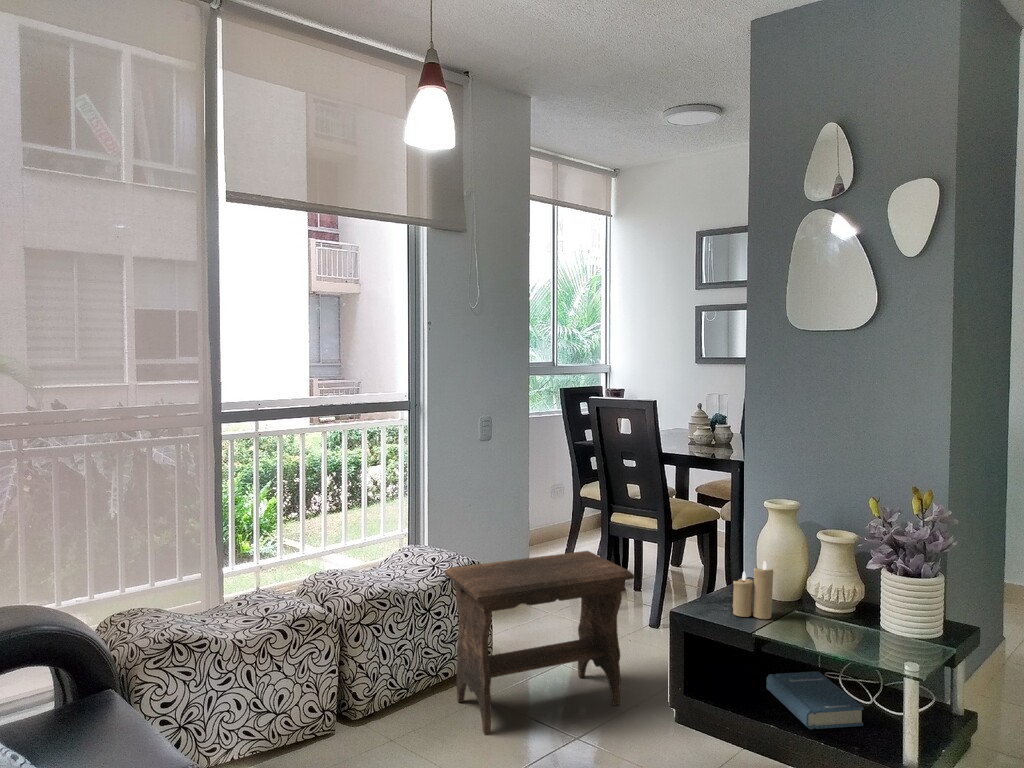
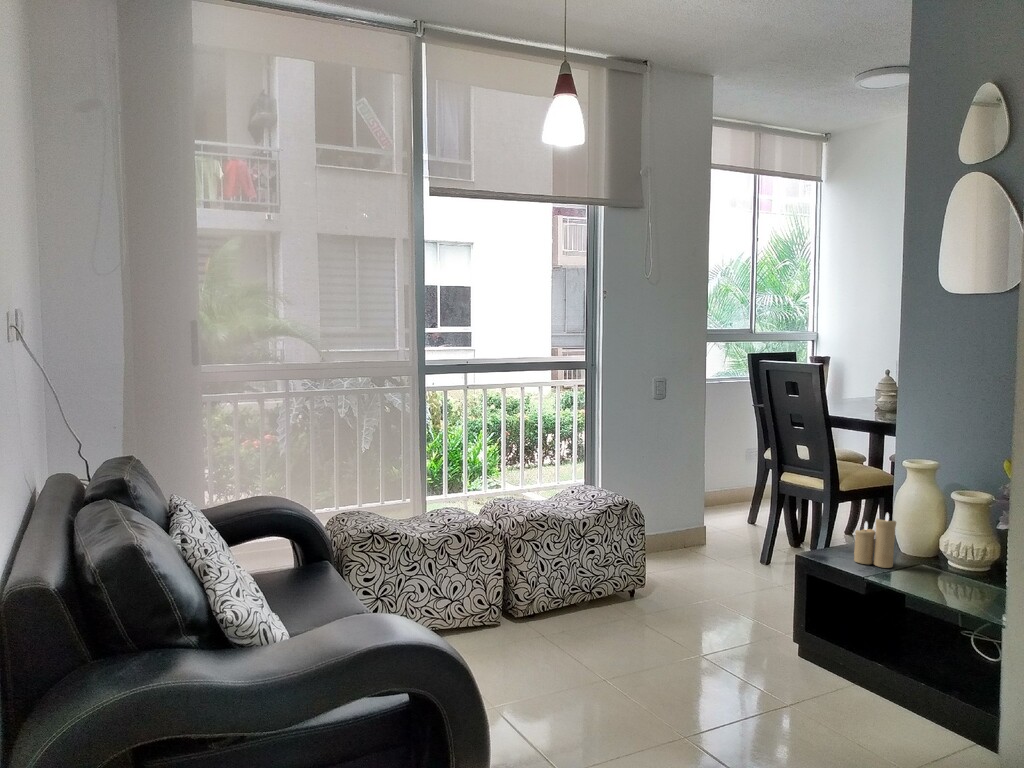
footstool: present [445,551,634,734] -> none [597,498,768,643]
hardback book: present [766,671,864,729] -> none [887,622,977,677]

